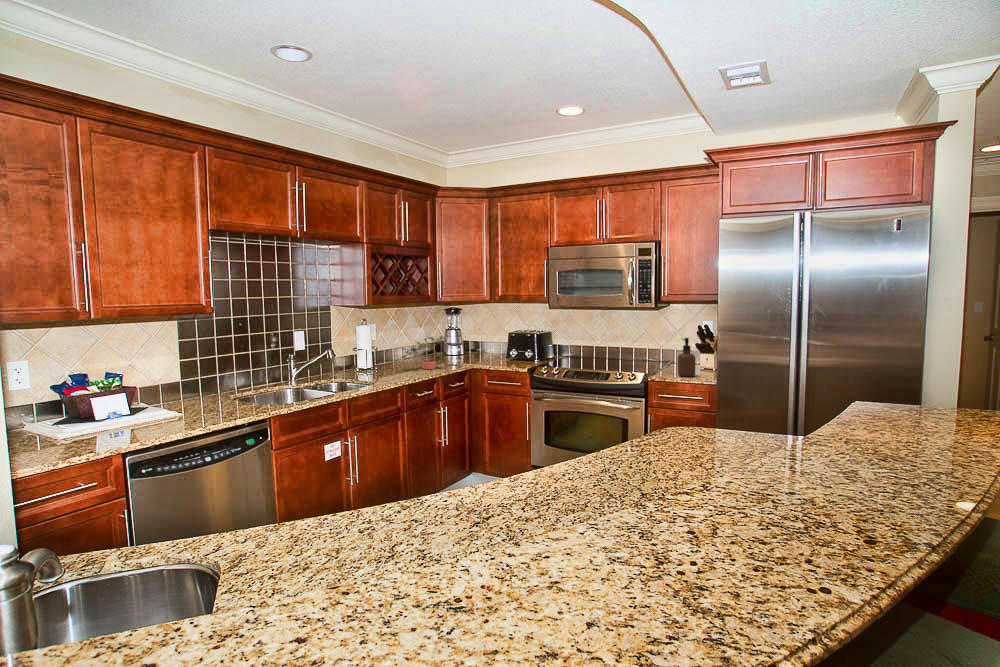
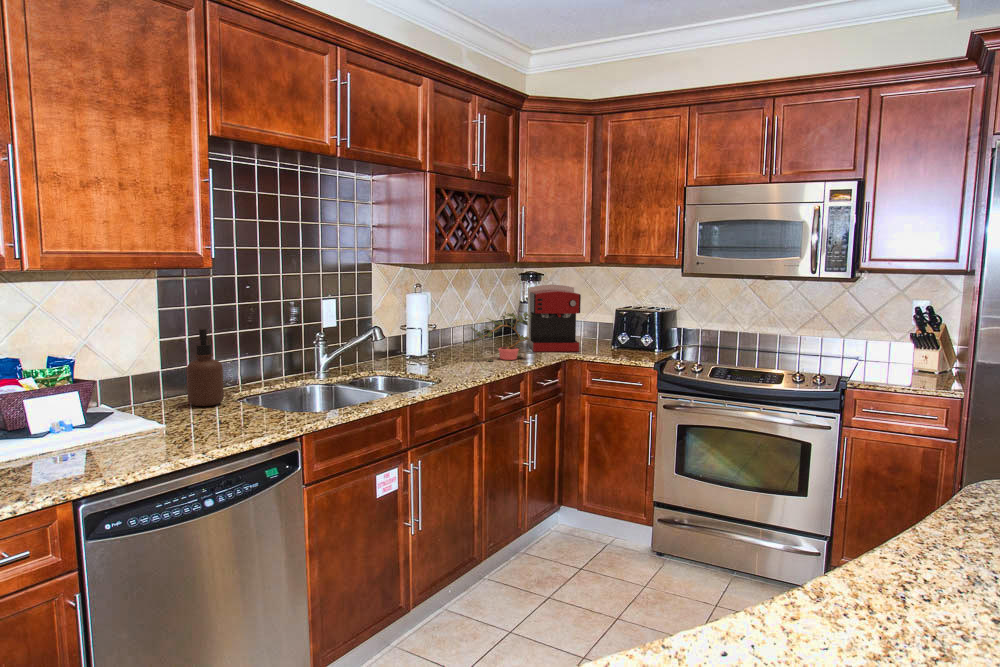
coffee maker: none [448,316,482,363] -> present [527,284,581,352]
soap dispenser: present [678,338,696,377] -> present [187,329,224,406]

